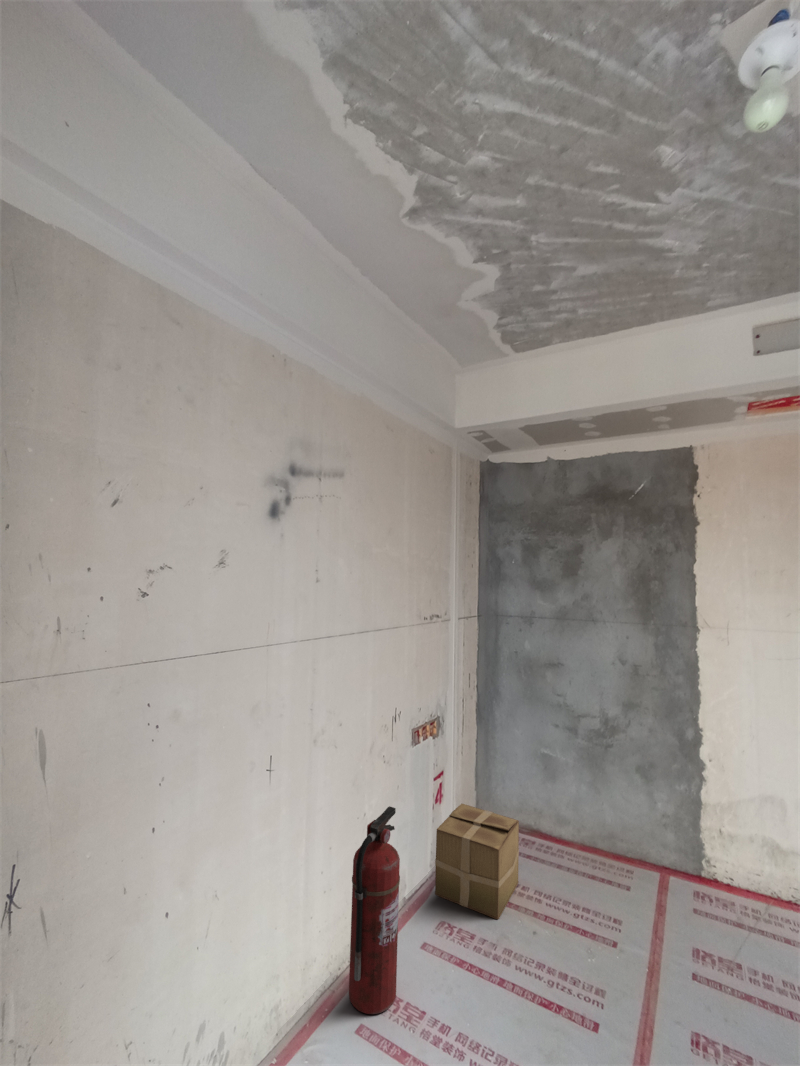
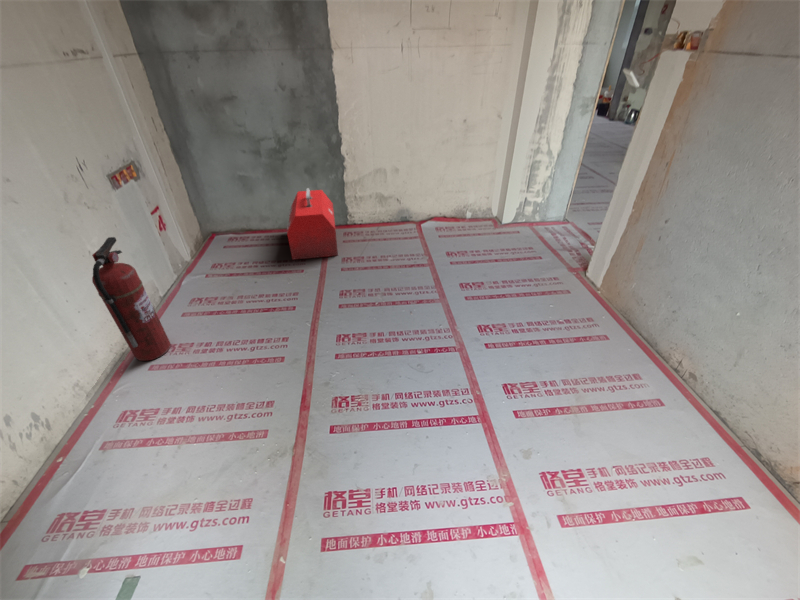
toolbox: none [597,796,683,940] -> present [287,188,338,259]
cardboard box: present [435,804,519,919] -> none [167,225,241,288]

